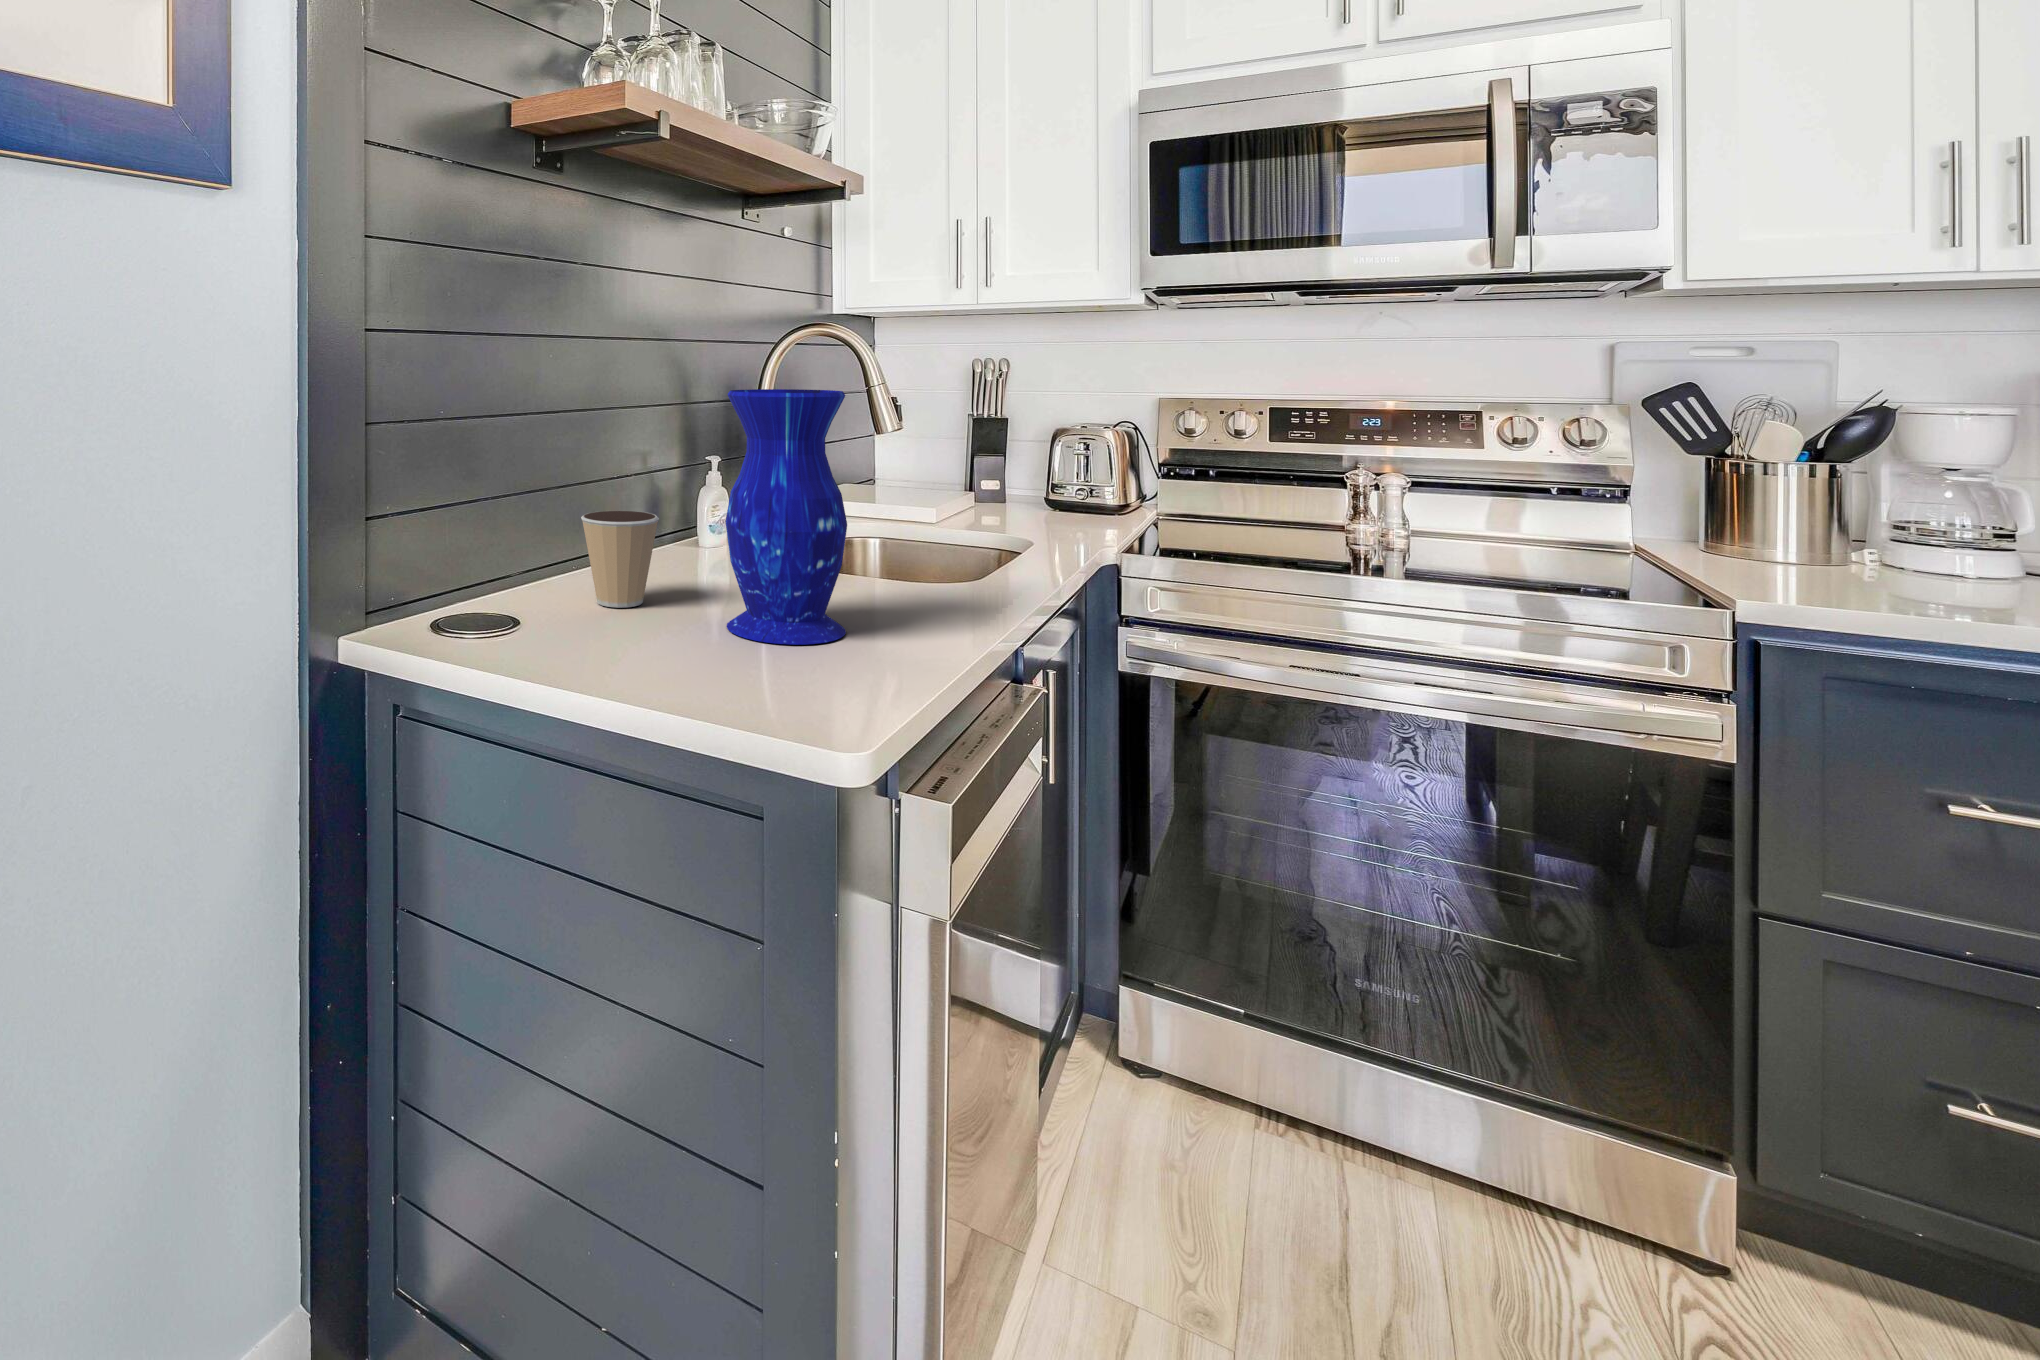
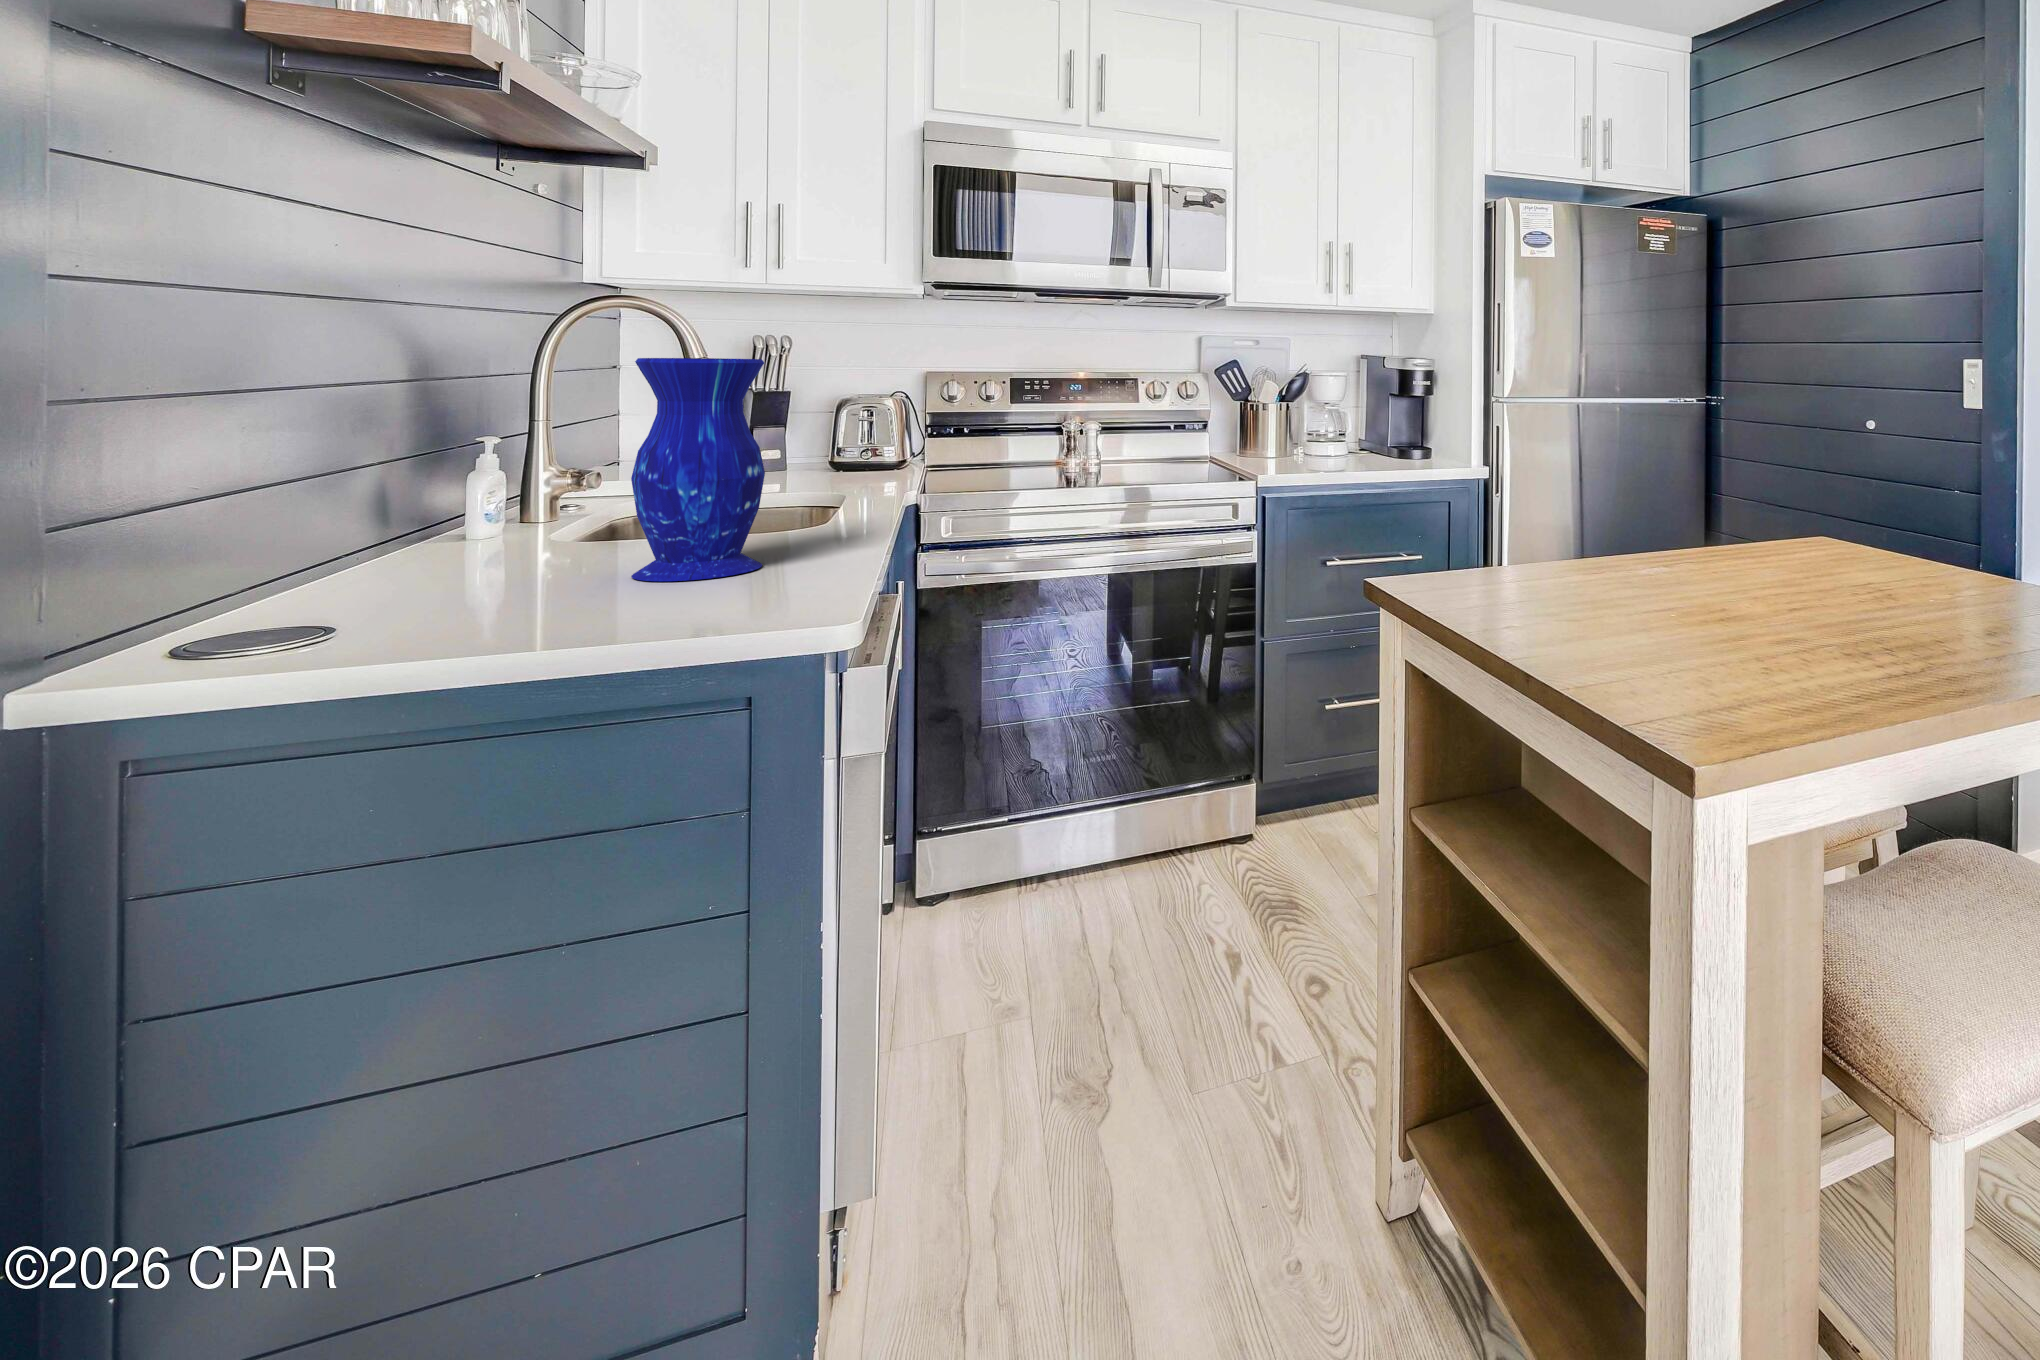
coffee cup: present [581,511,659,608] -> none [406,489,522,591]

